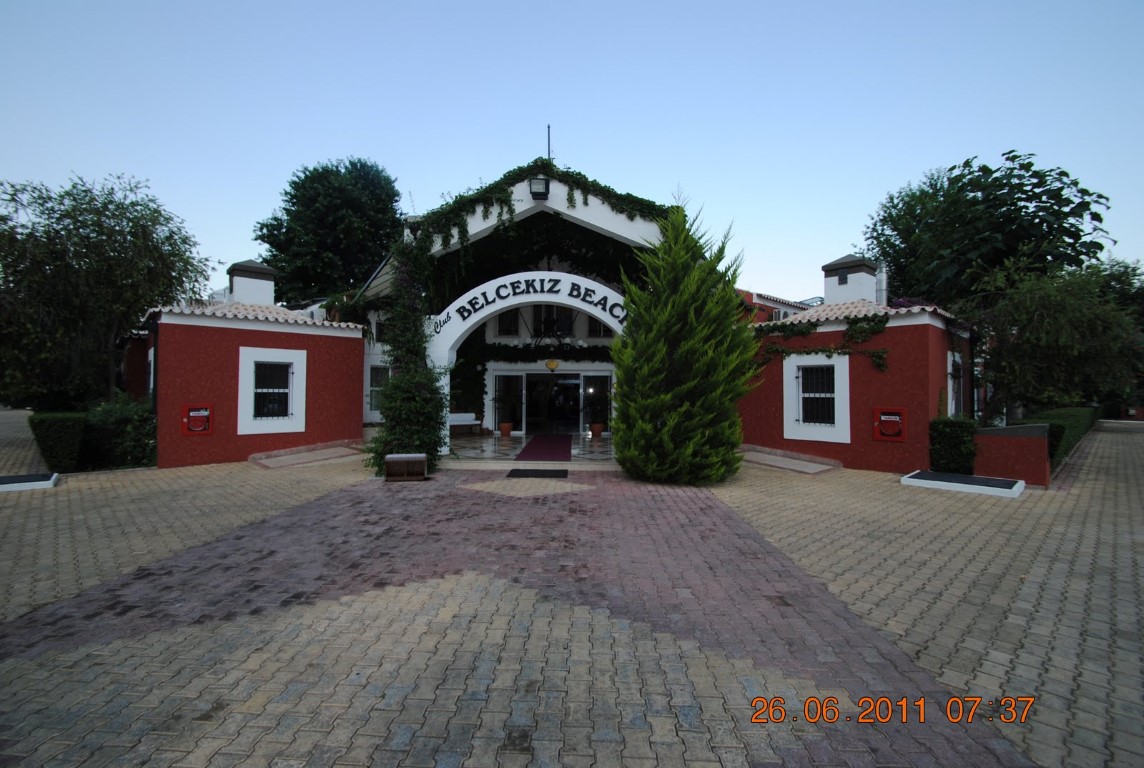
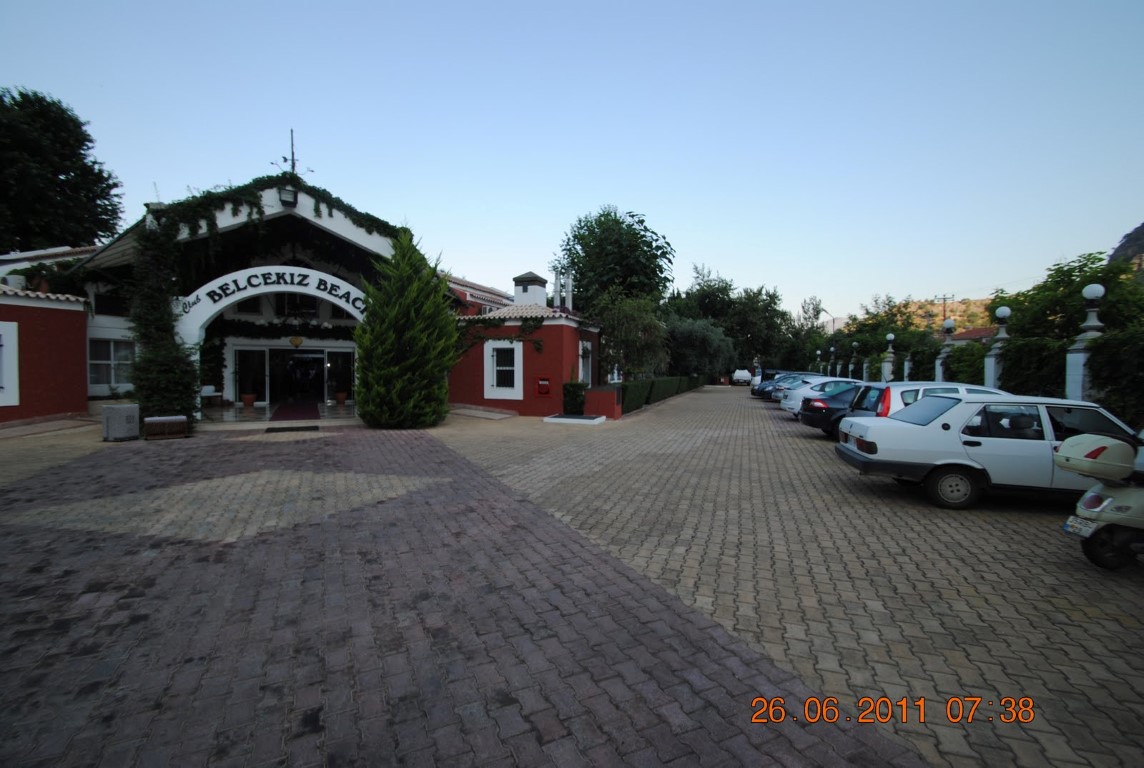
trash can: none [349,438,382,481] -> present [102,404,139,441]

